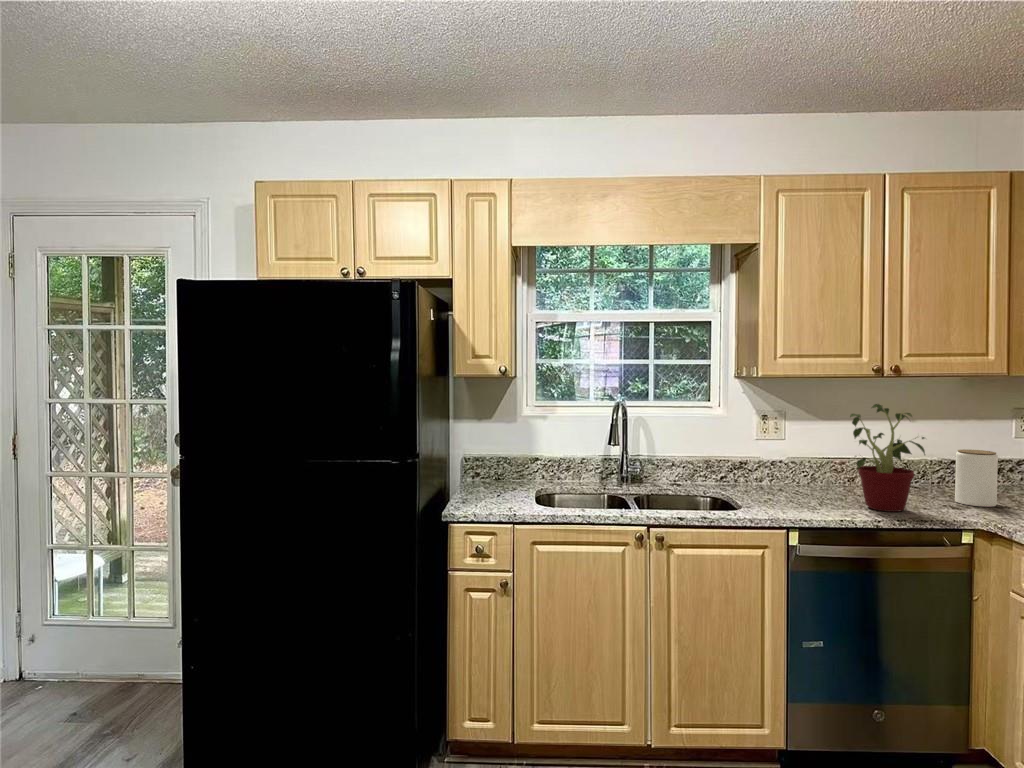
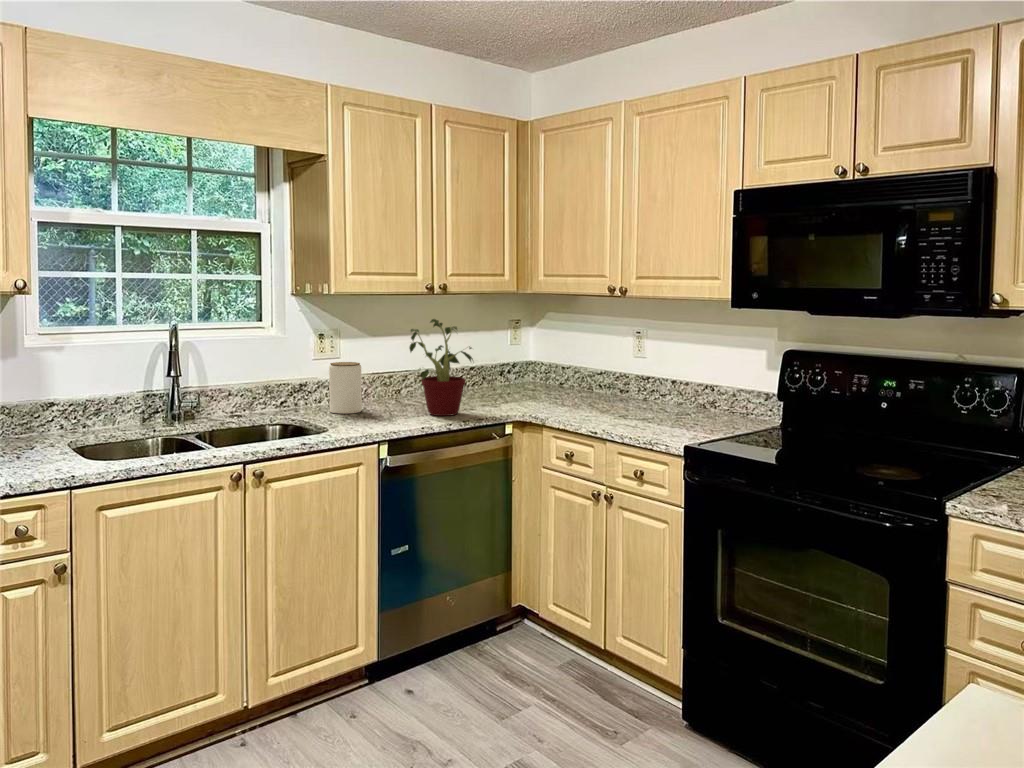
jar: present [955,449,998,507] -> present [329,362,362,414]

